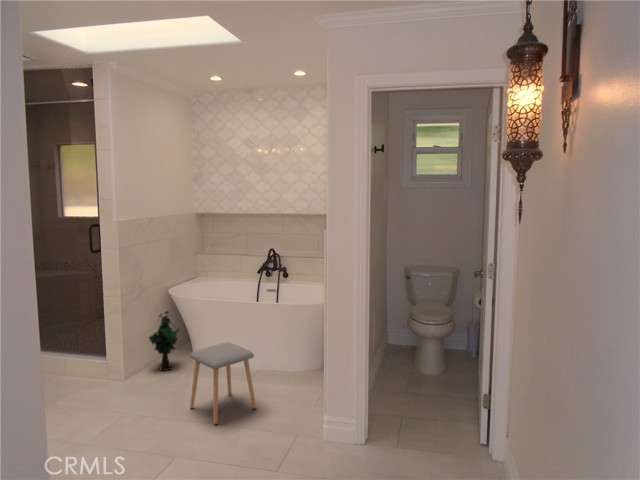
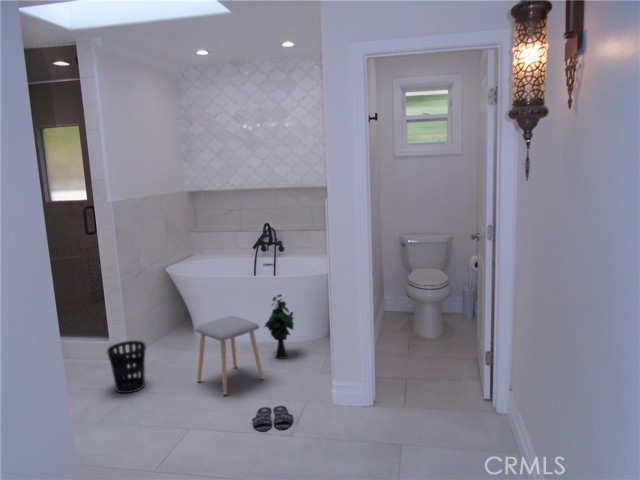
decorative plant: present [149,311,179,371] -> present [264,294,294,358]
wastebasket: none [102,363,141,417] -> present [107,341,146,393]
slippers: none [238,439,280,467] -> present [252,406,293,431]

